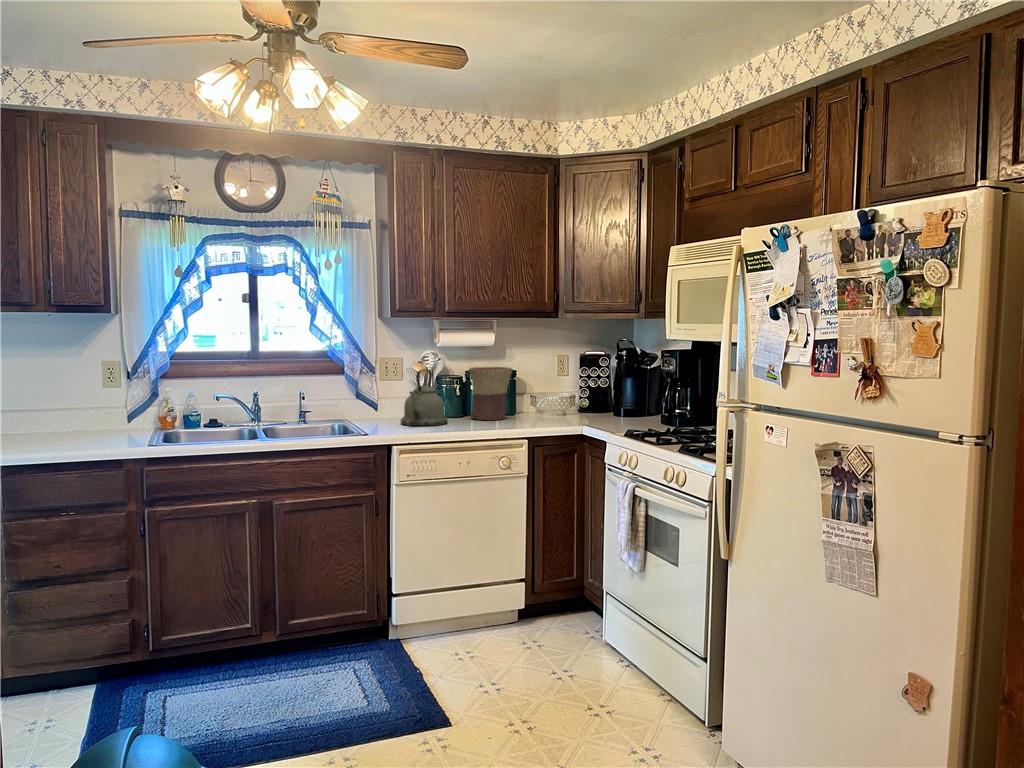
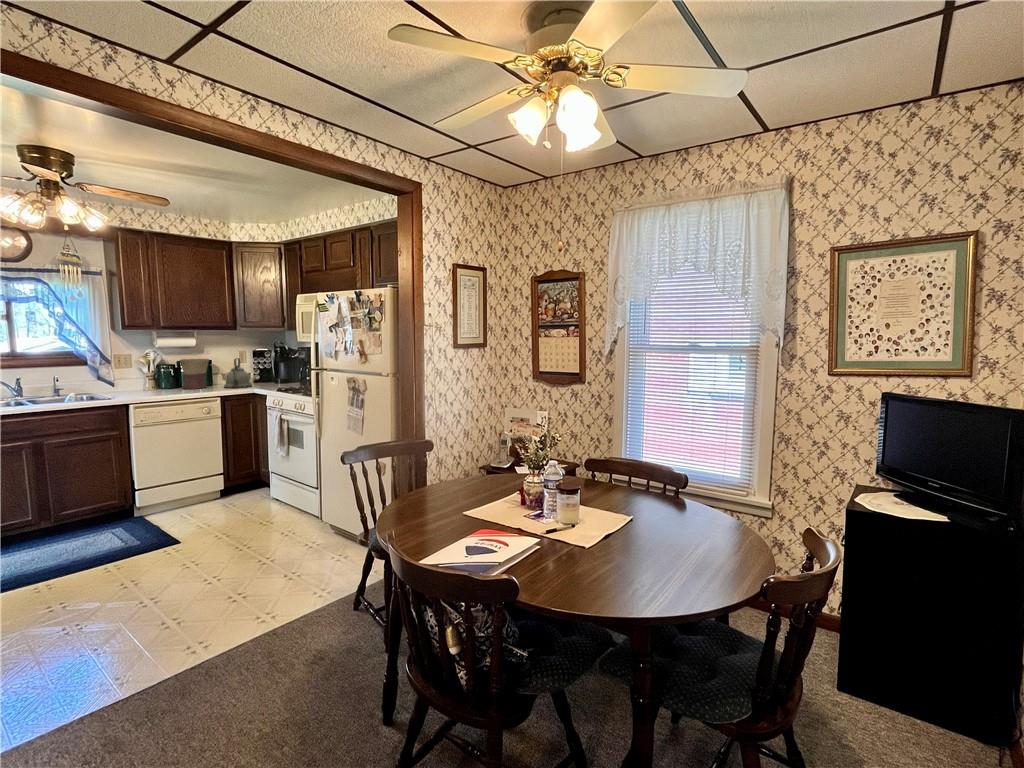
kettle: present [401,369,448,426] -> present [224,358,252,388]

